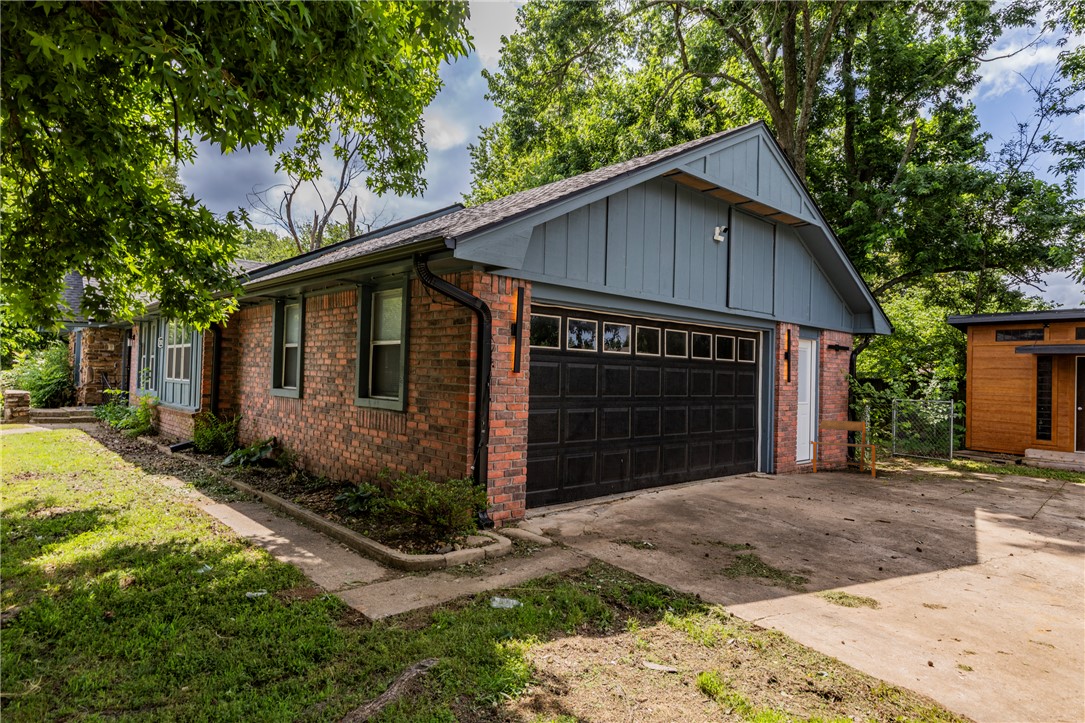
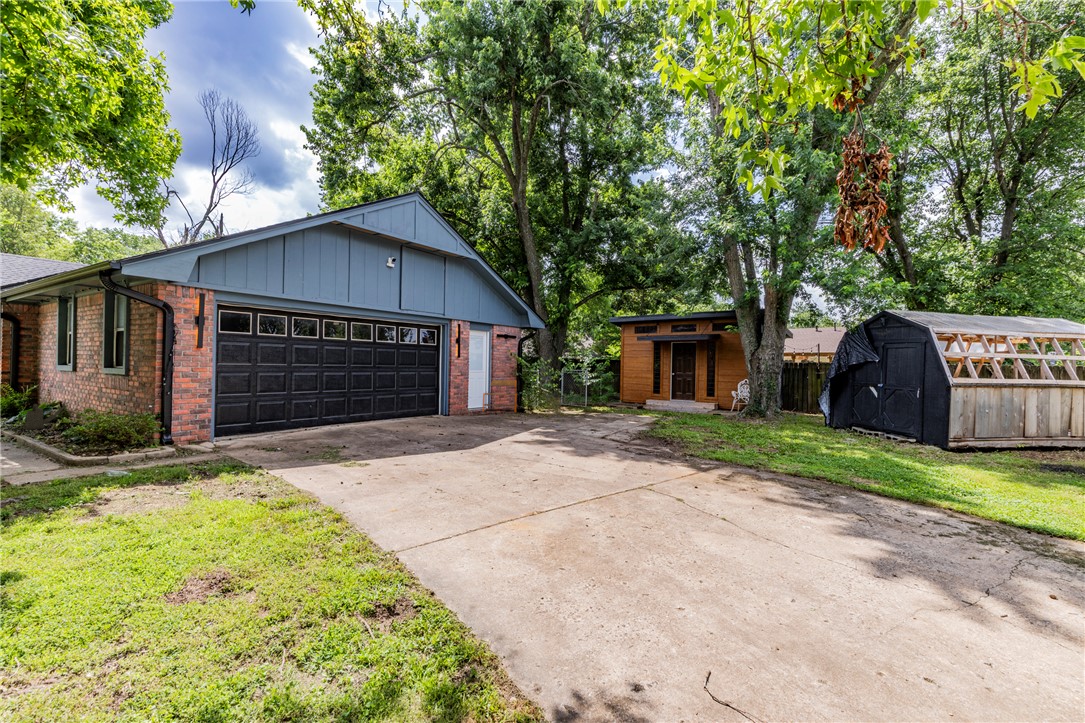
watering can: none [242,443,286,478] -> present [19,404,65,430]

